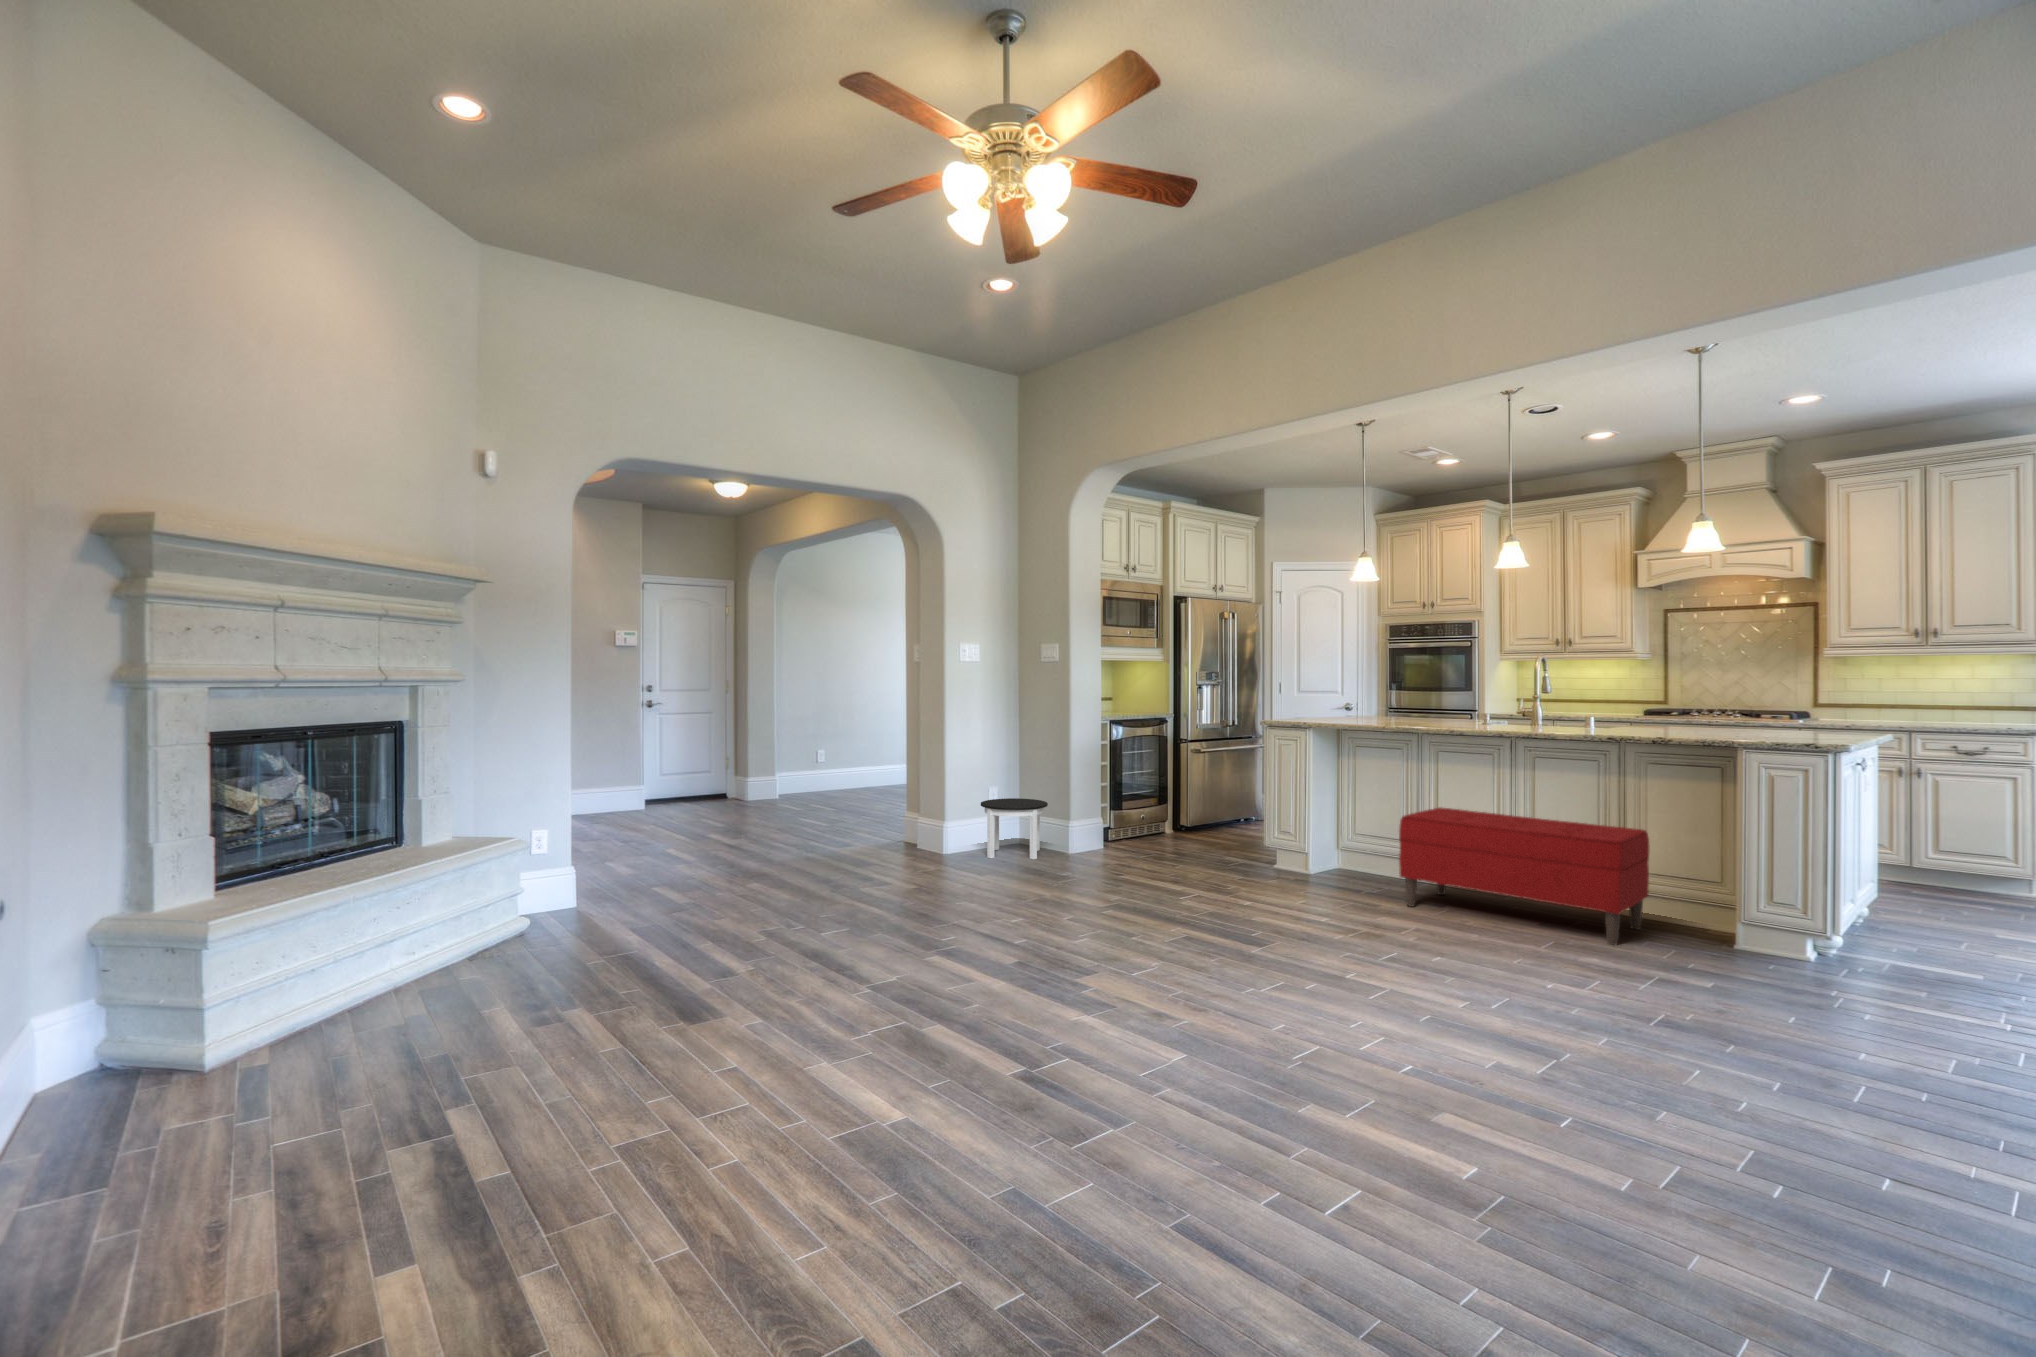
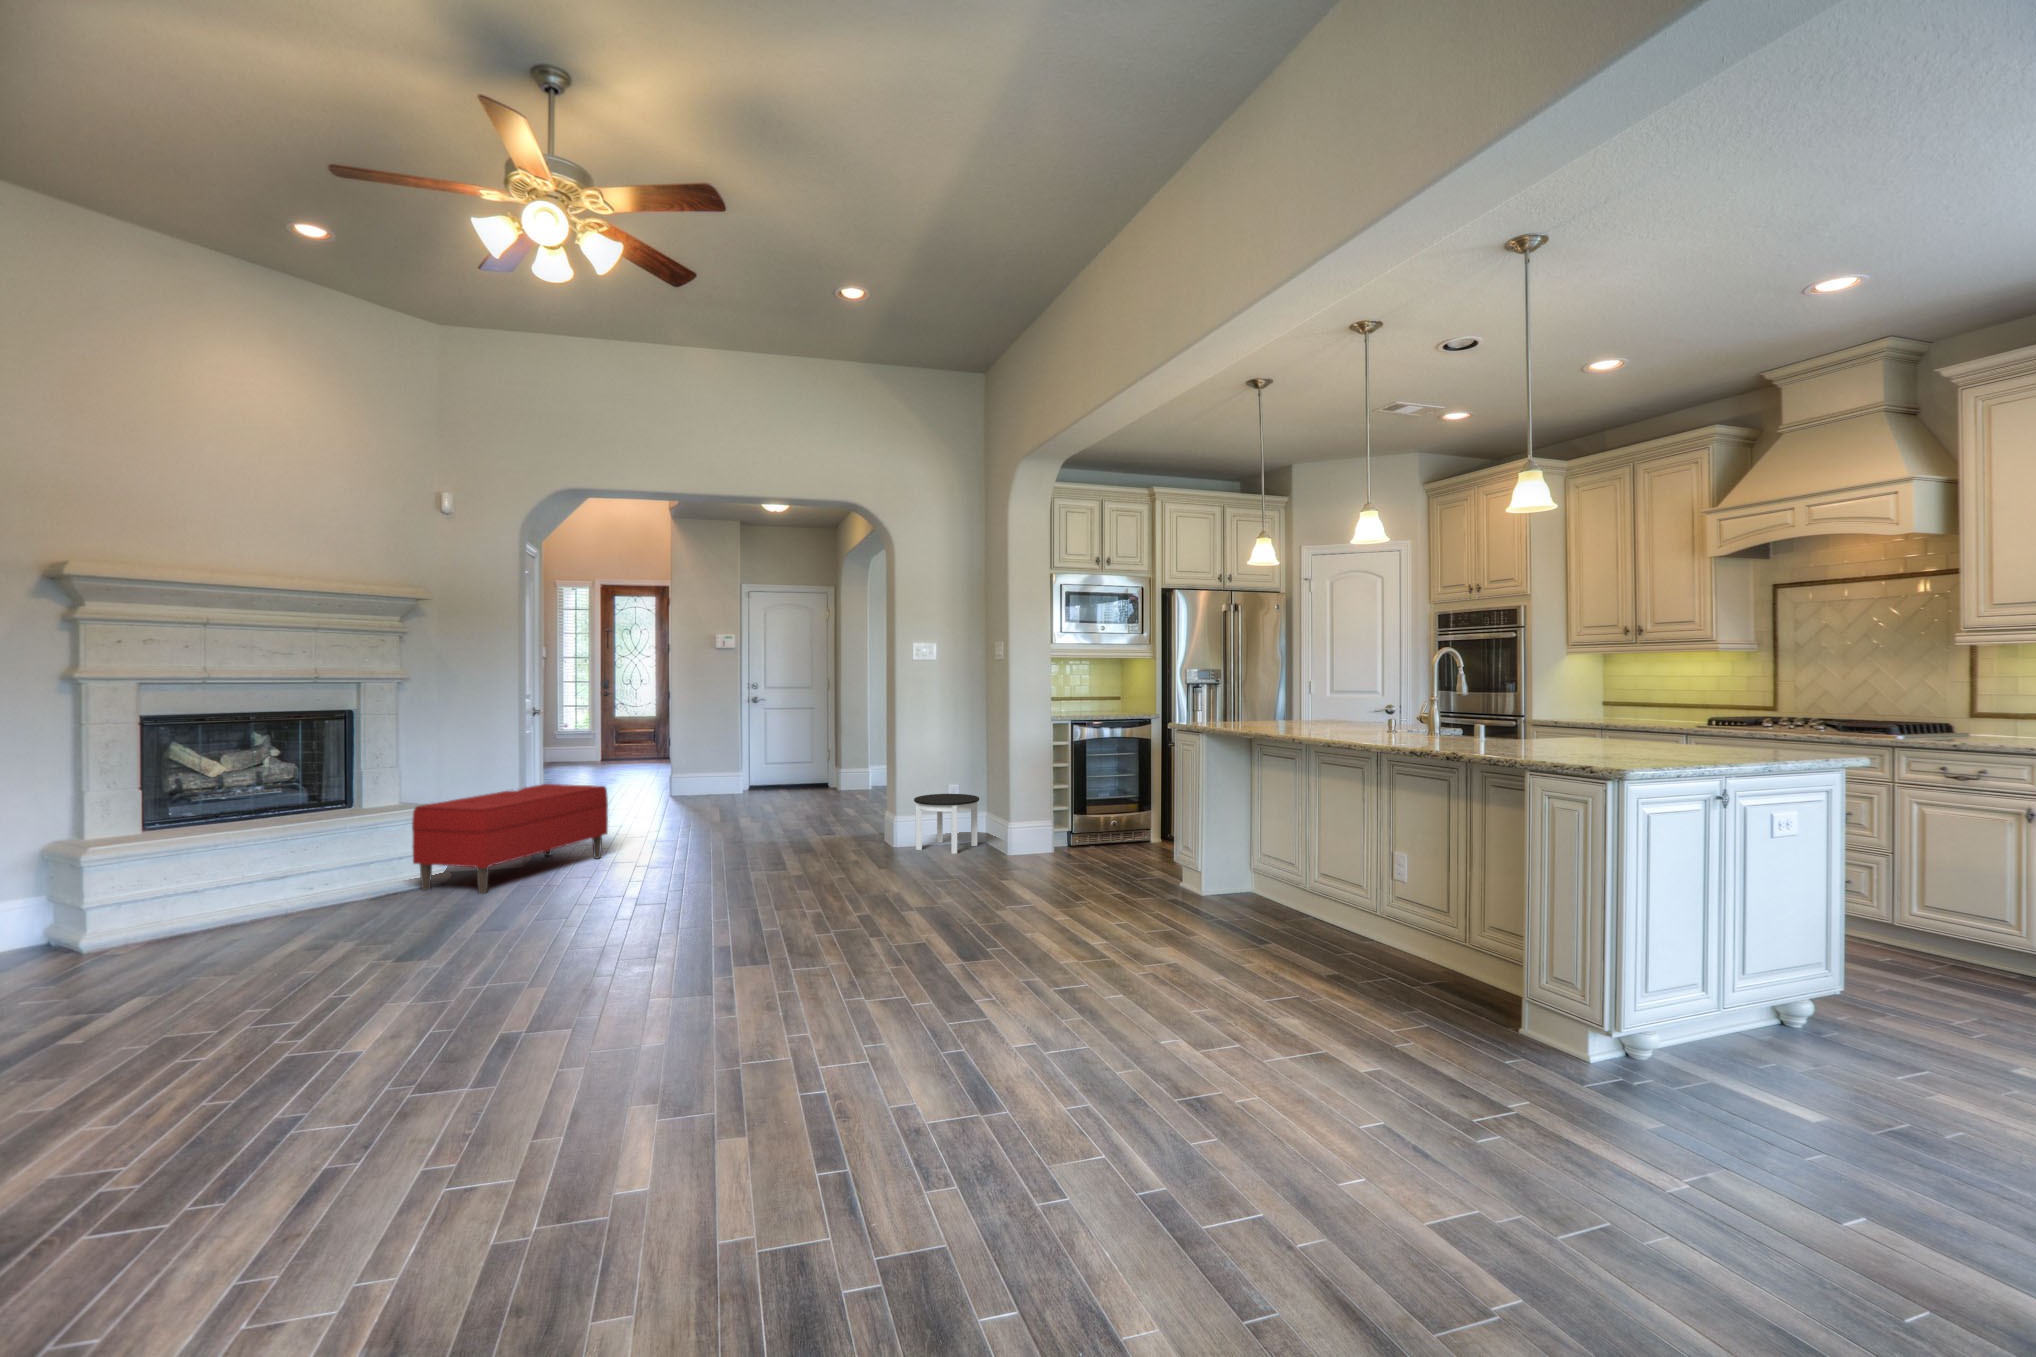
bench: present [1399,808,1649,945] -> present [412,784,608,894]

